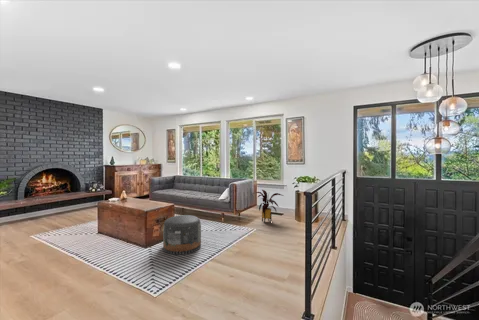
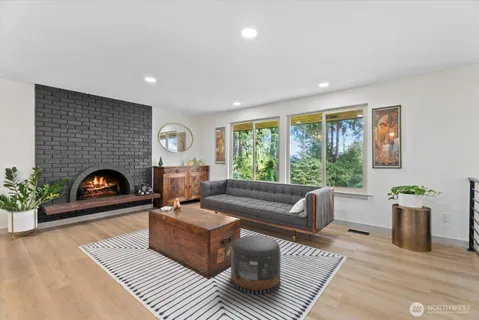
house plant: present [256,190,283,223] -> none [329,201,379,246]

